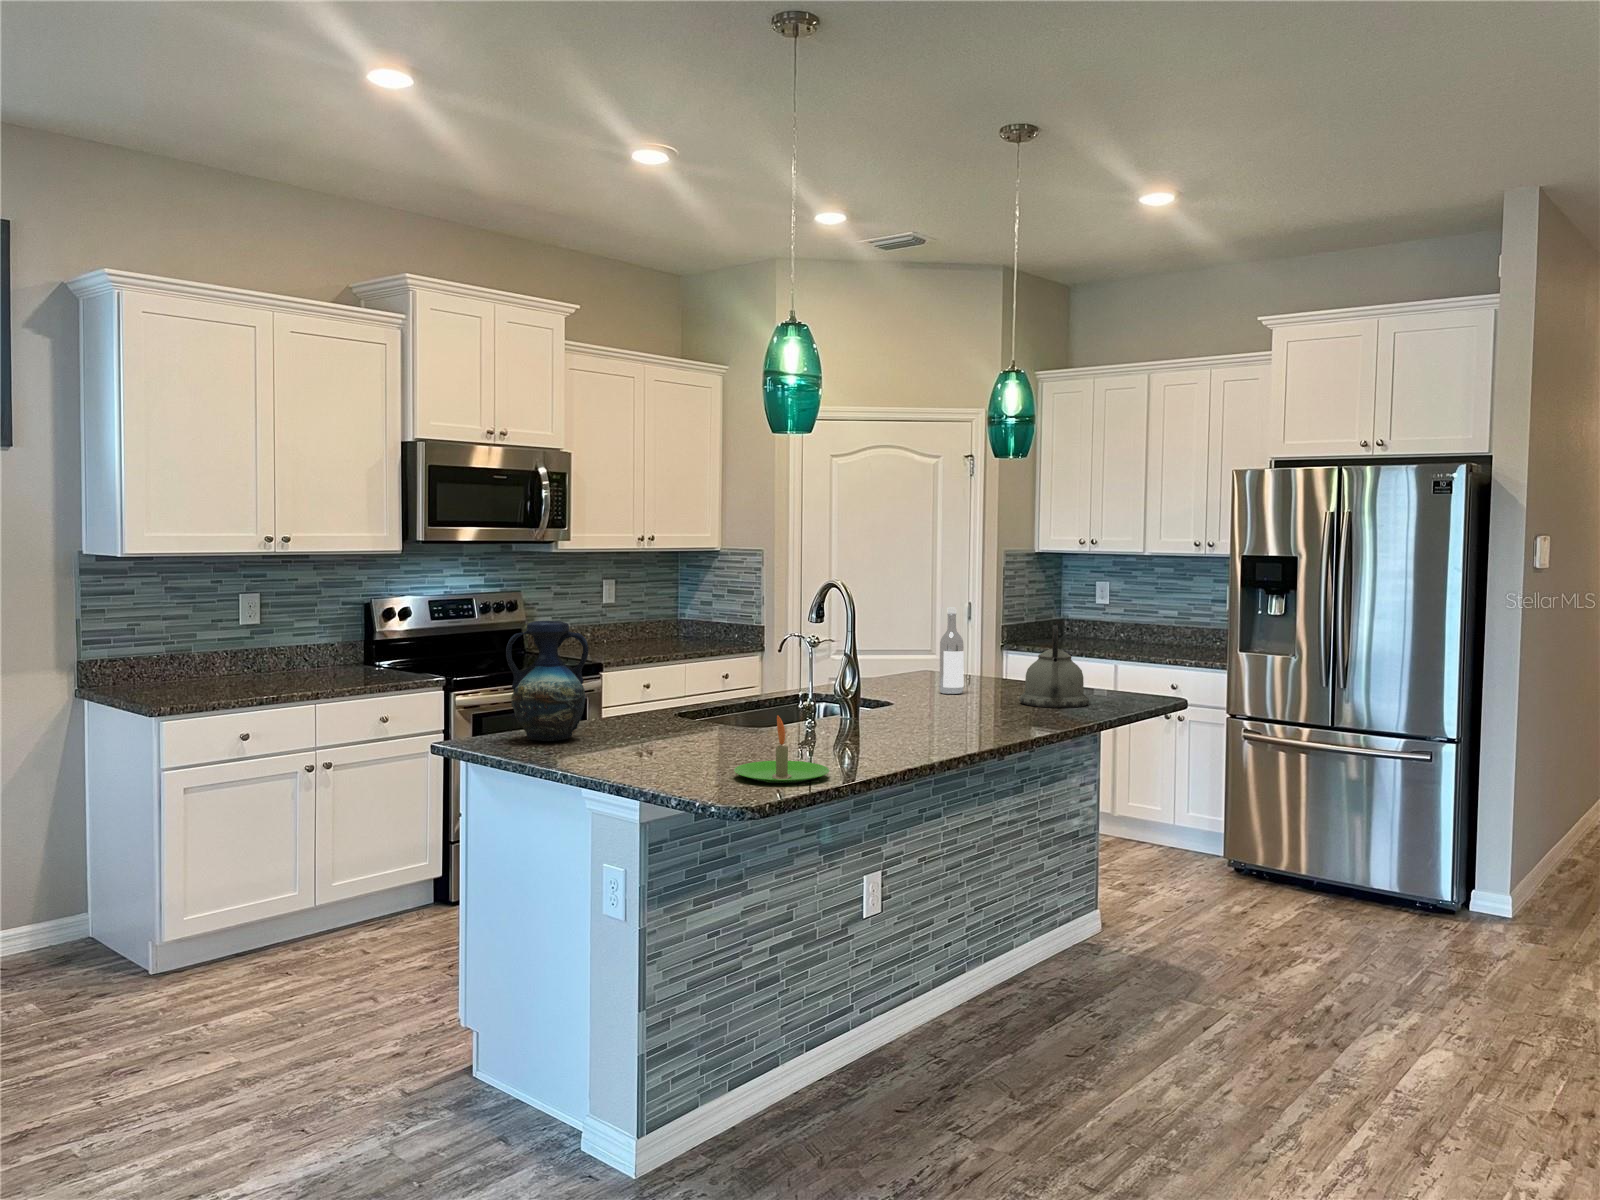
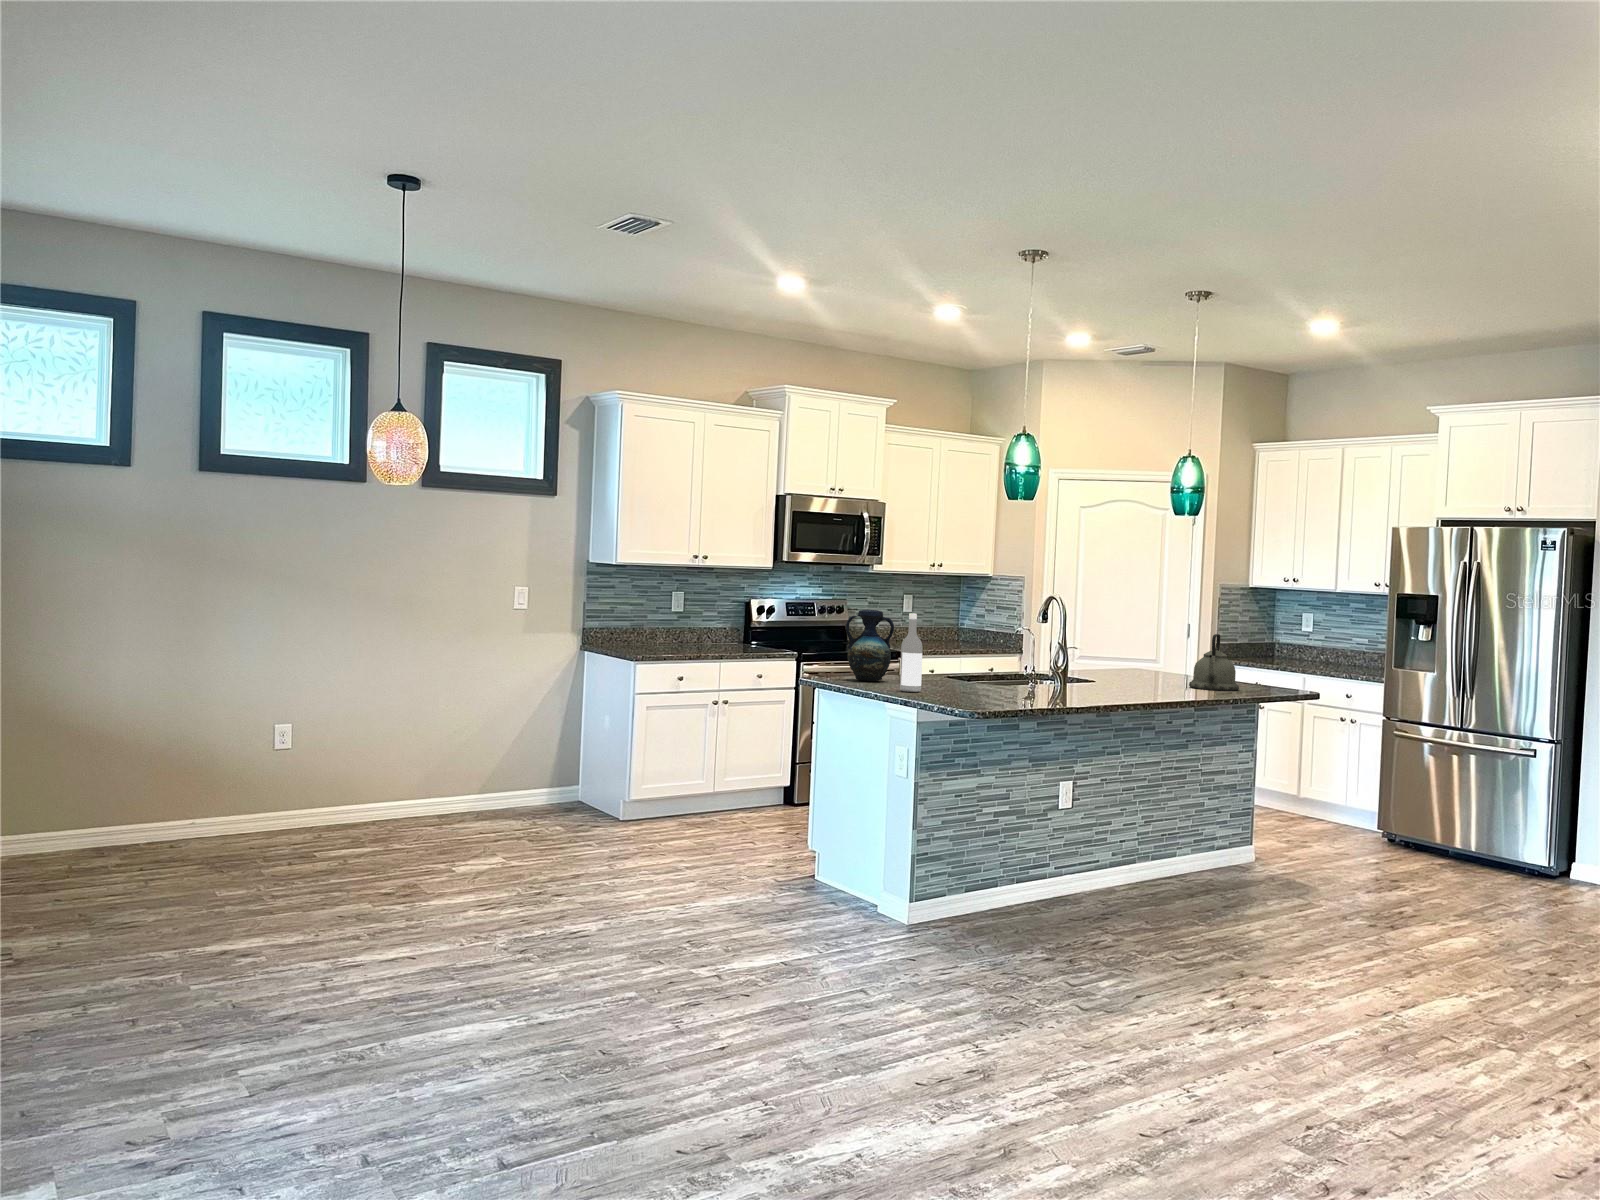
wine bottle: present [940,607,964,694] -> present [900,613,923,692]
candle: present [734,716,829,783] -> none [972,664,1027,701]

